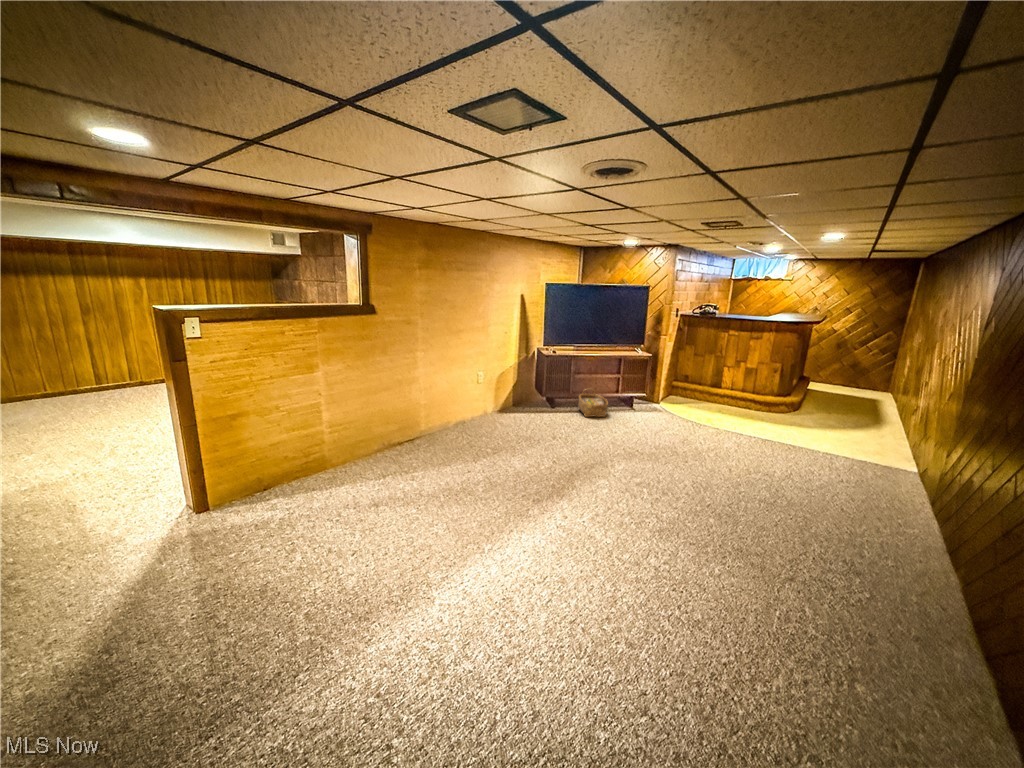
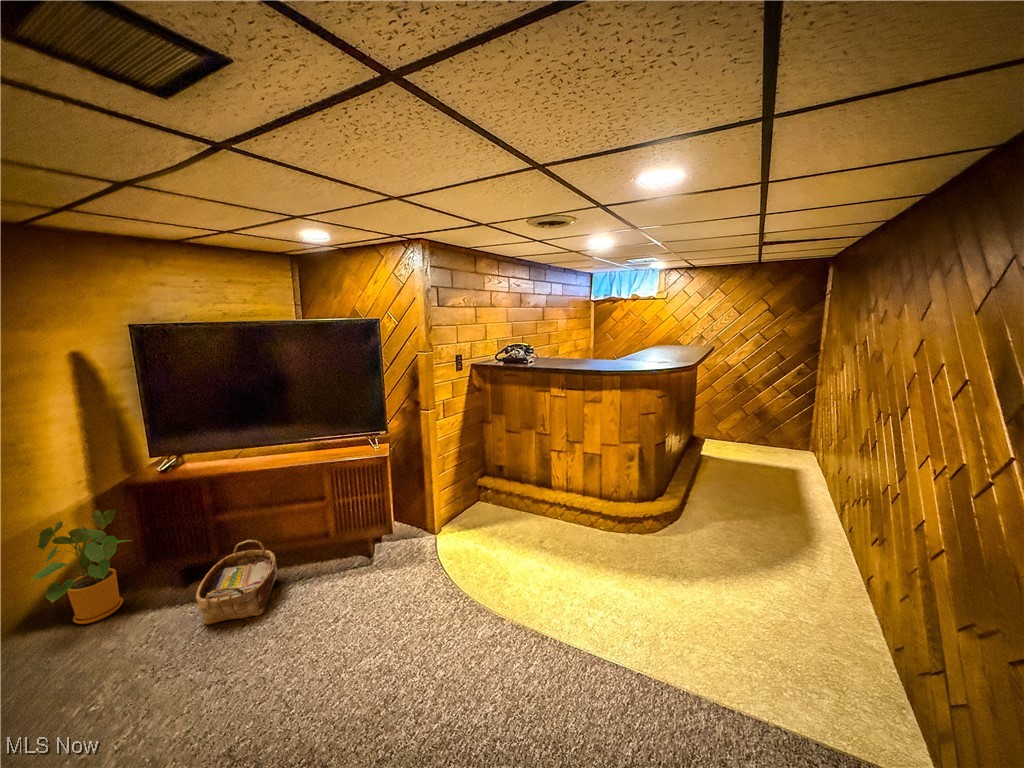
house plant: none [513,368,550,413] -> present [31,510,130,624]

